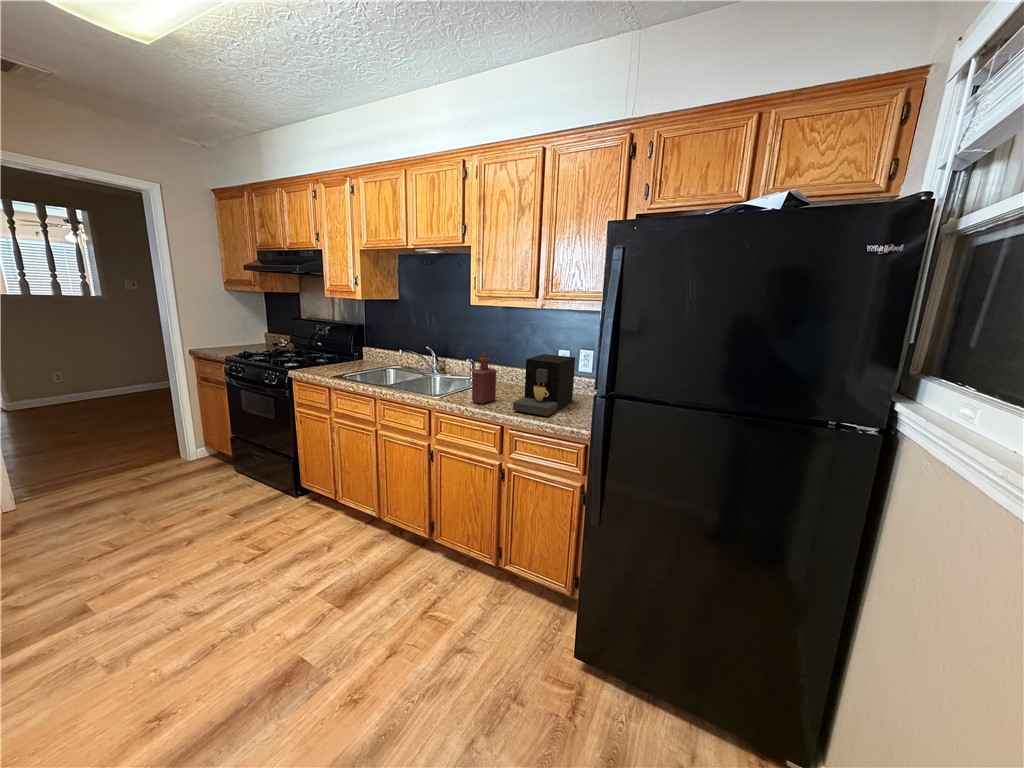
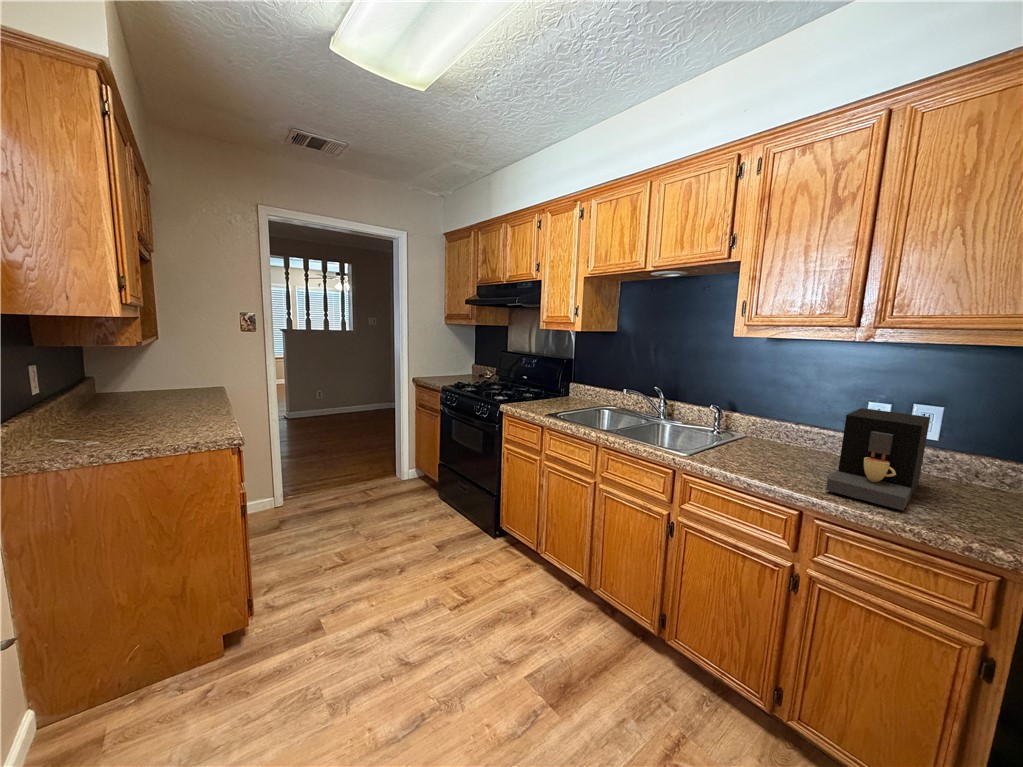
bottle: present [472,353,496,404] -> none [744,402,785,472]

